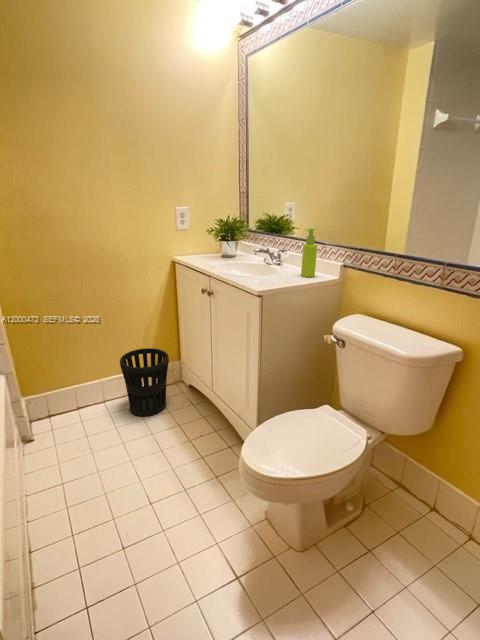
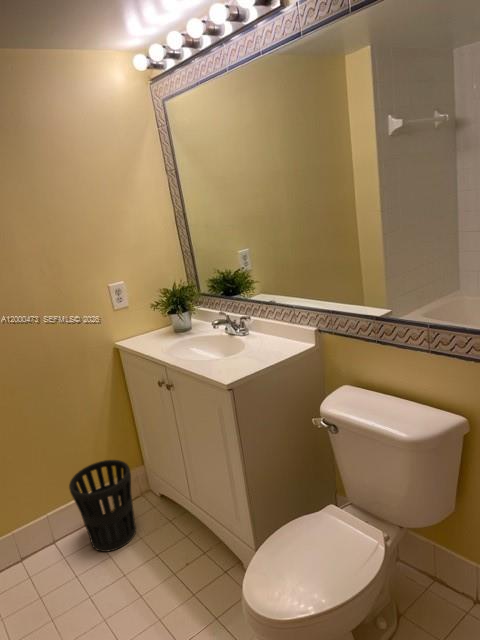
soap dispenser: present [301,228,317,277] -> none [267,296,288,351]

